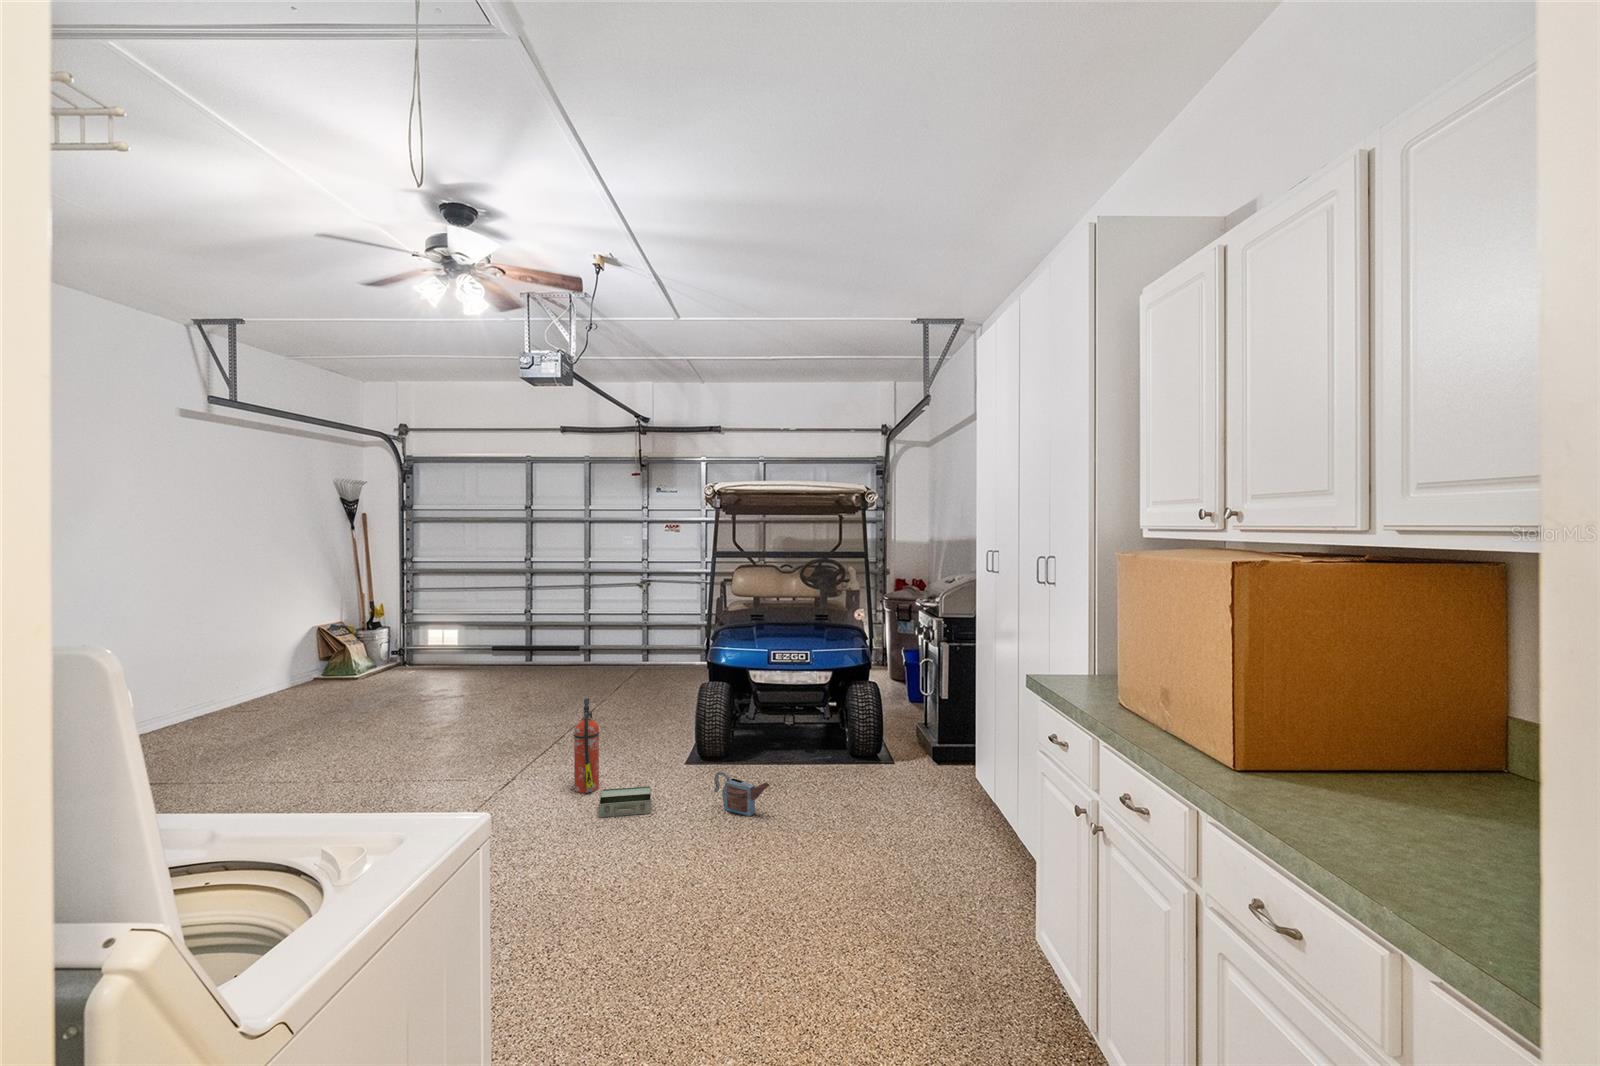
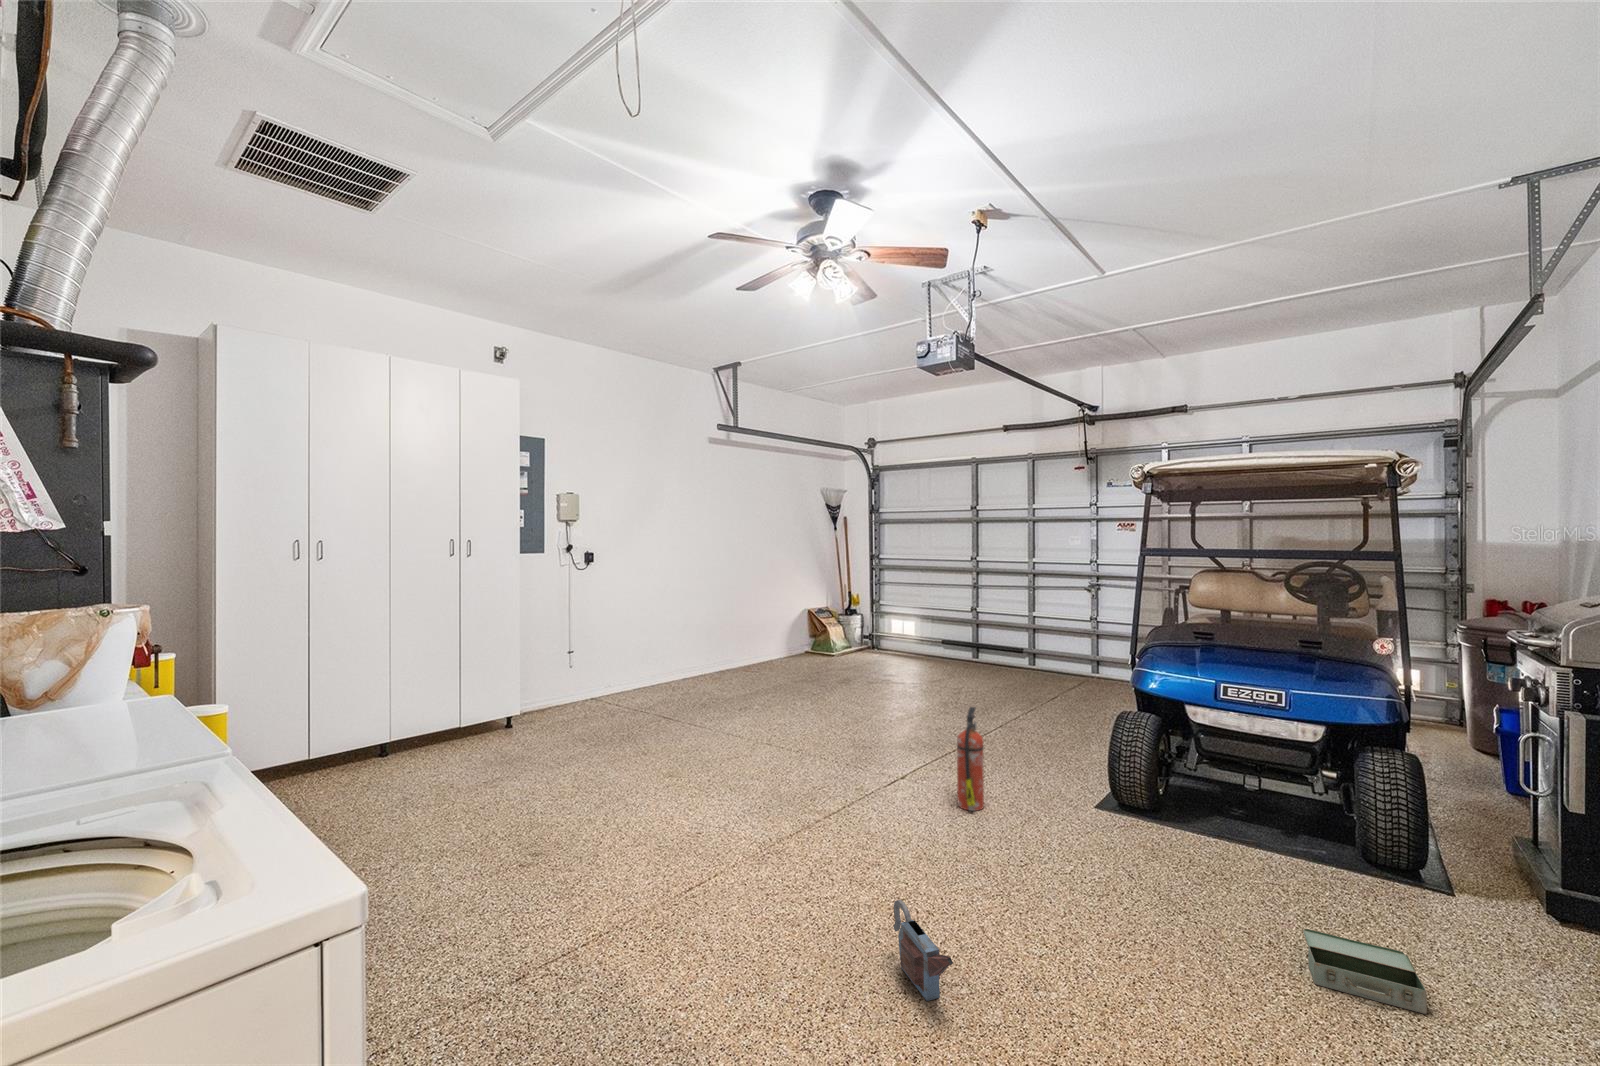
watering can: present [714,771,769,816] -> present [893,900,953,1001]
toolbox: present [599,786,651,817] -> present [1303,929,1427,1014]

